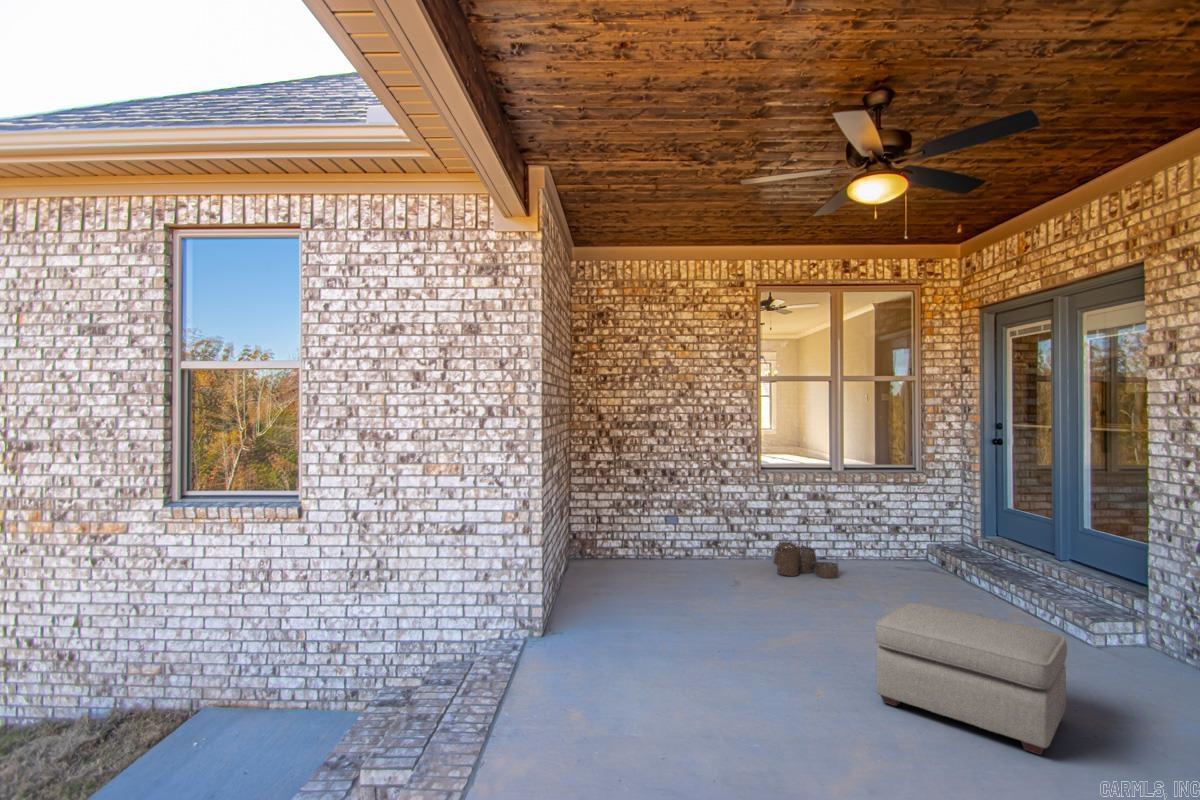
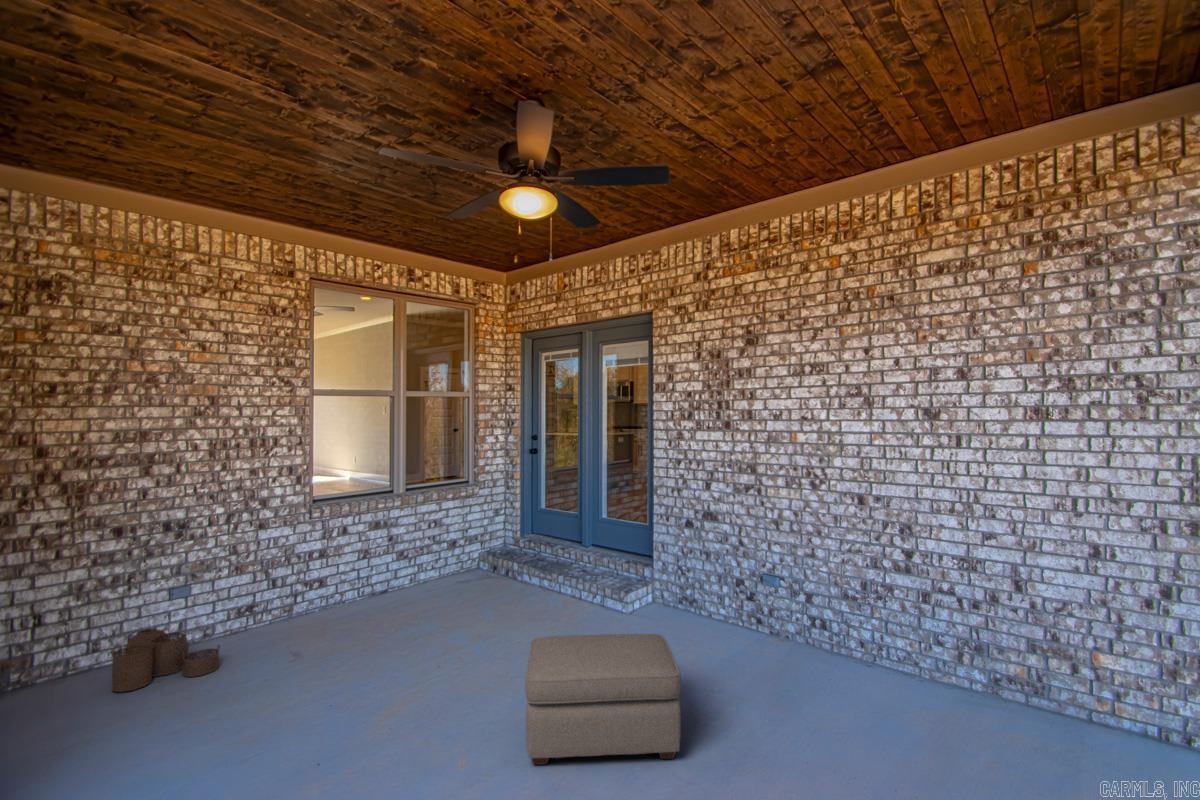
woven basket: present [774,542,838,578] -> present [112,628,220,692]

